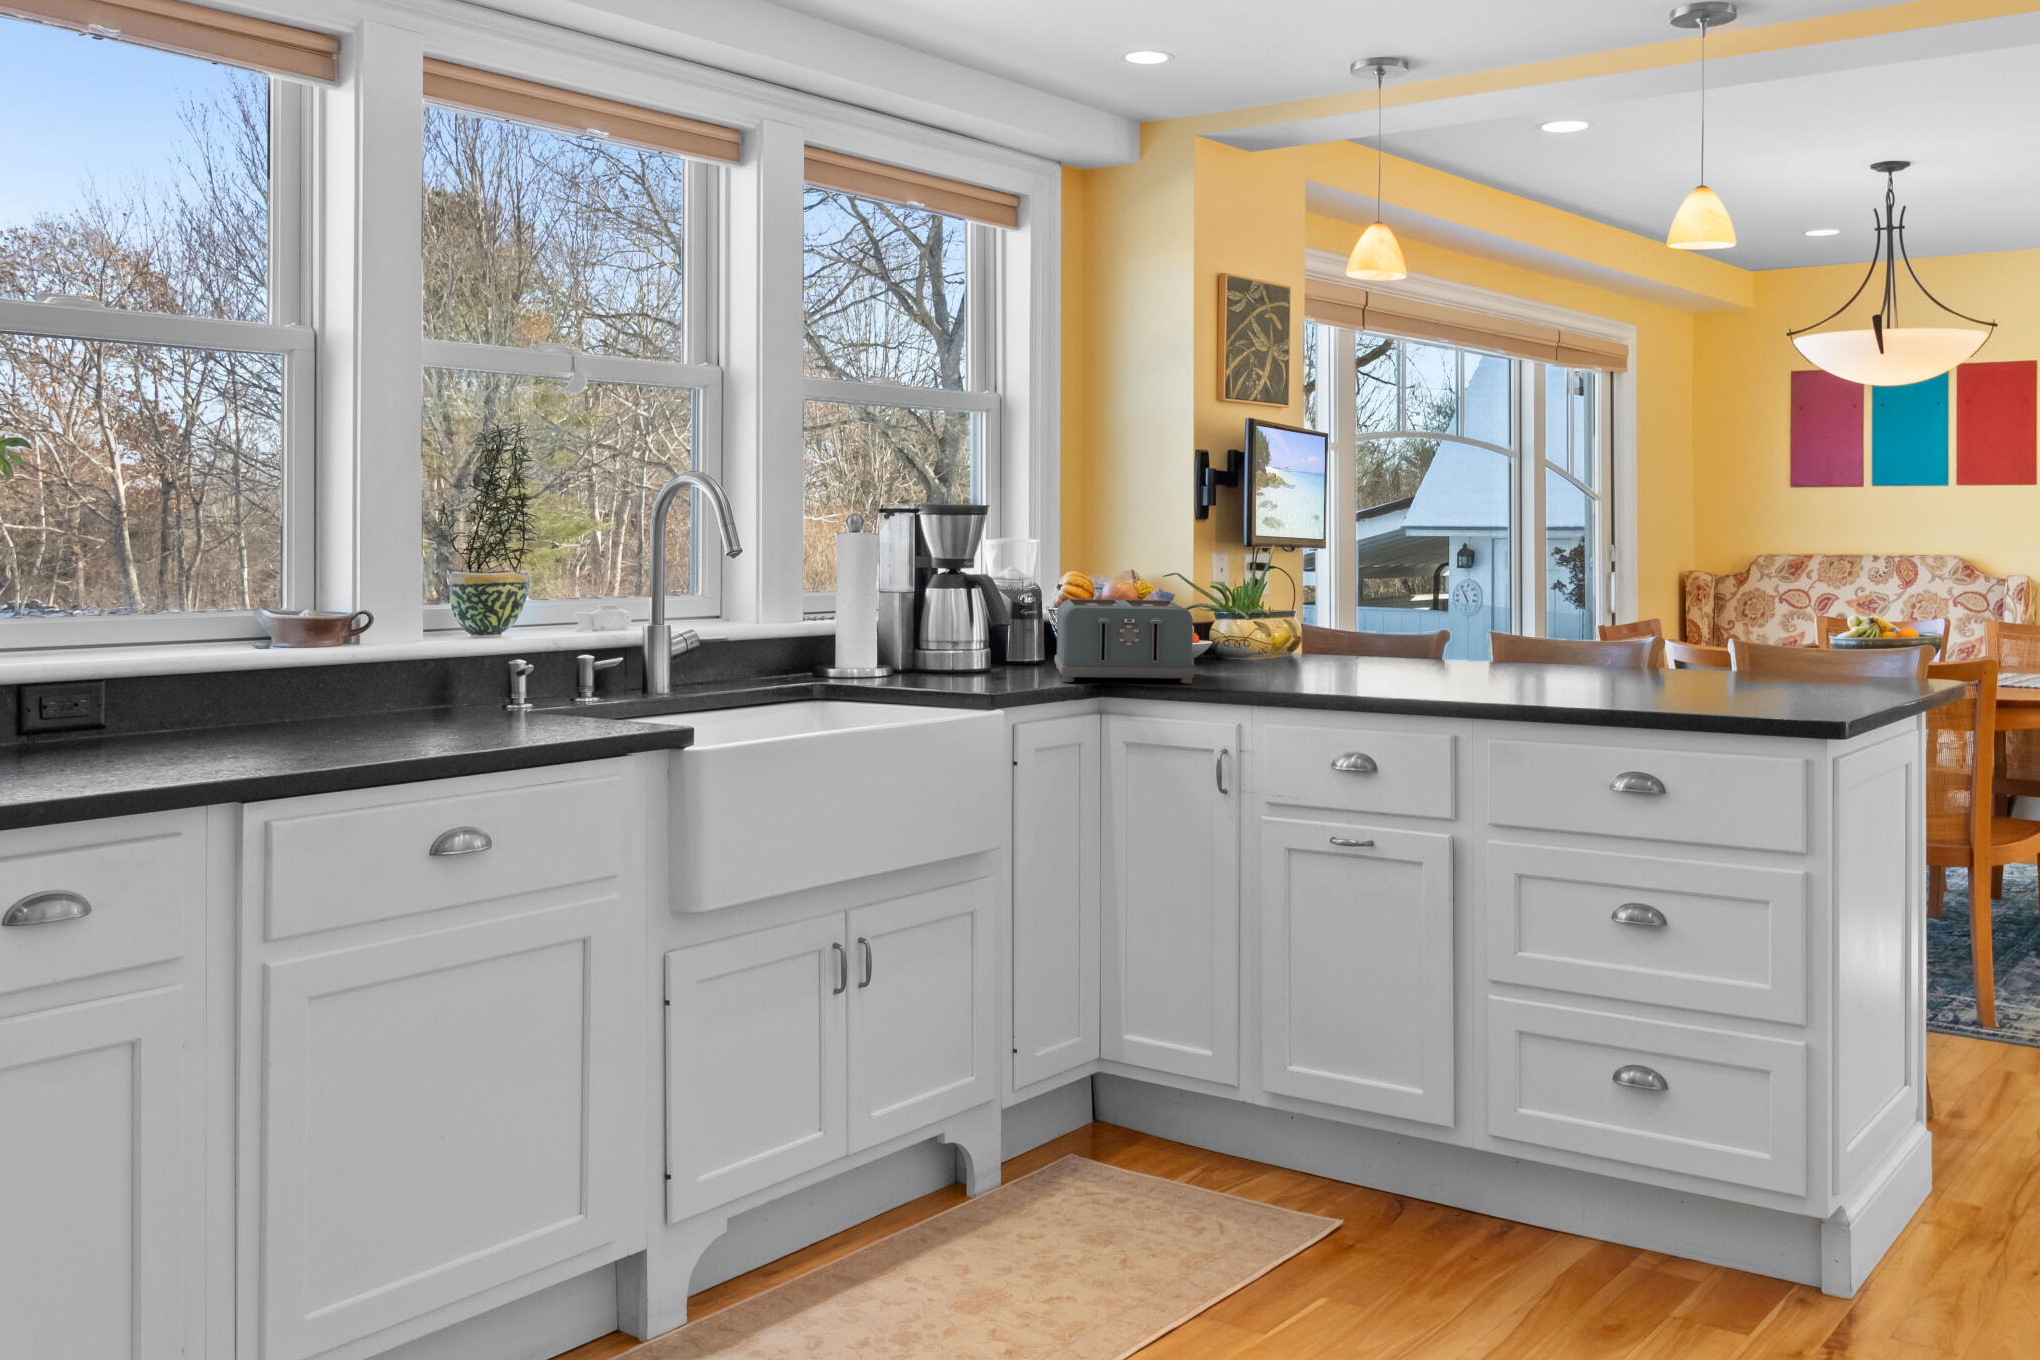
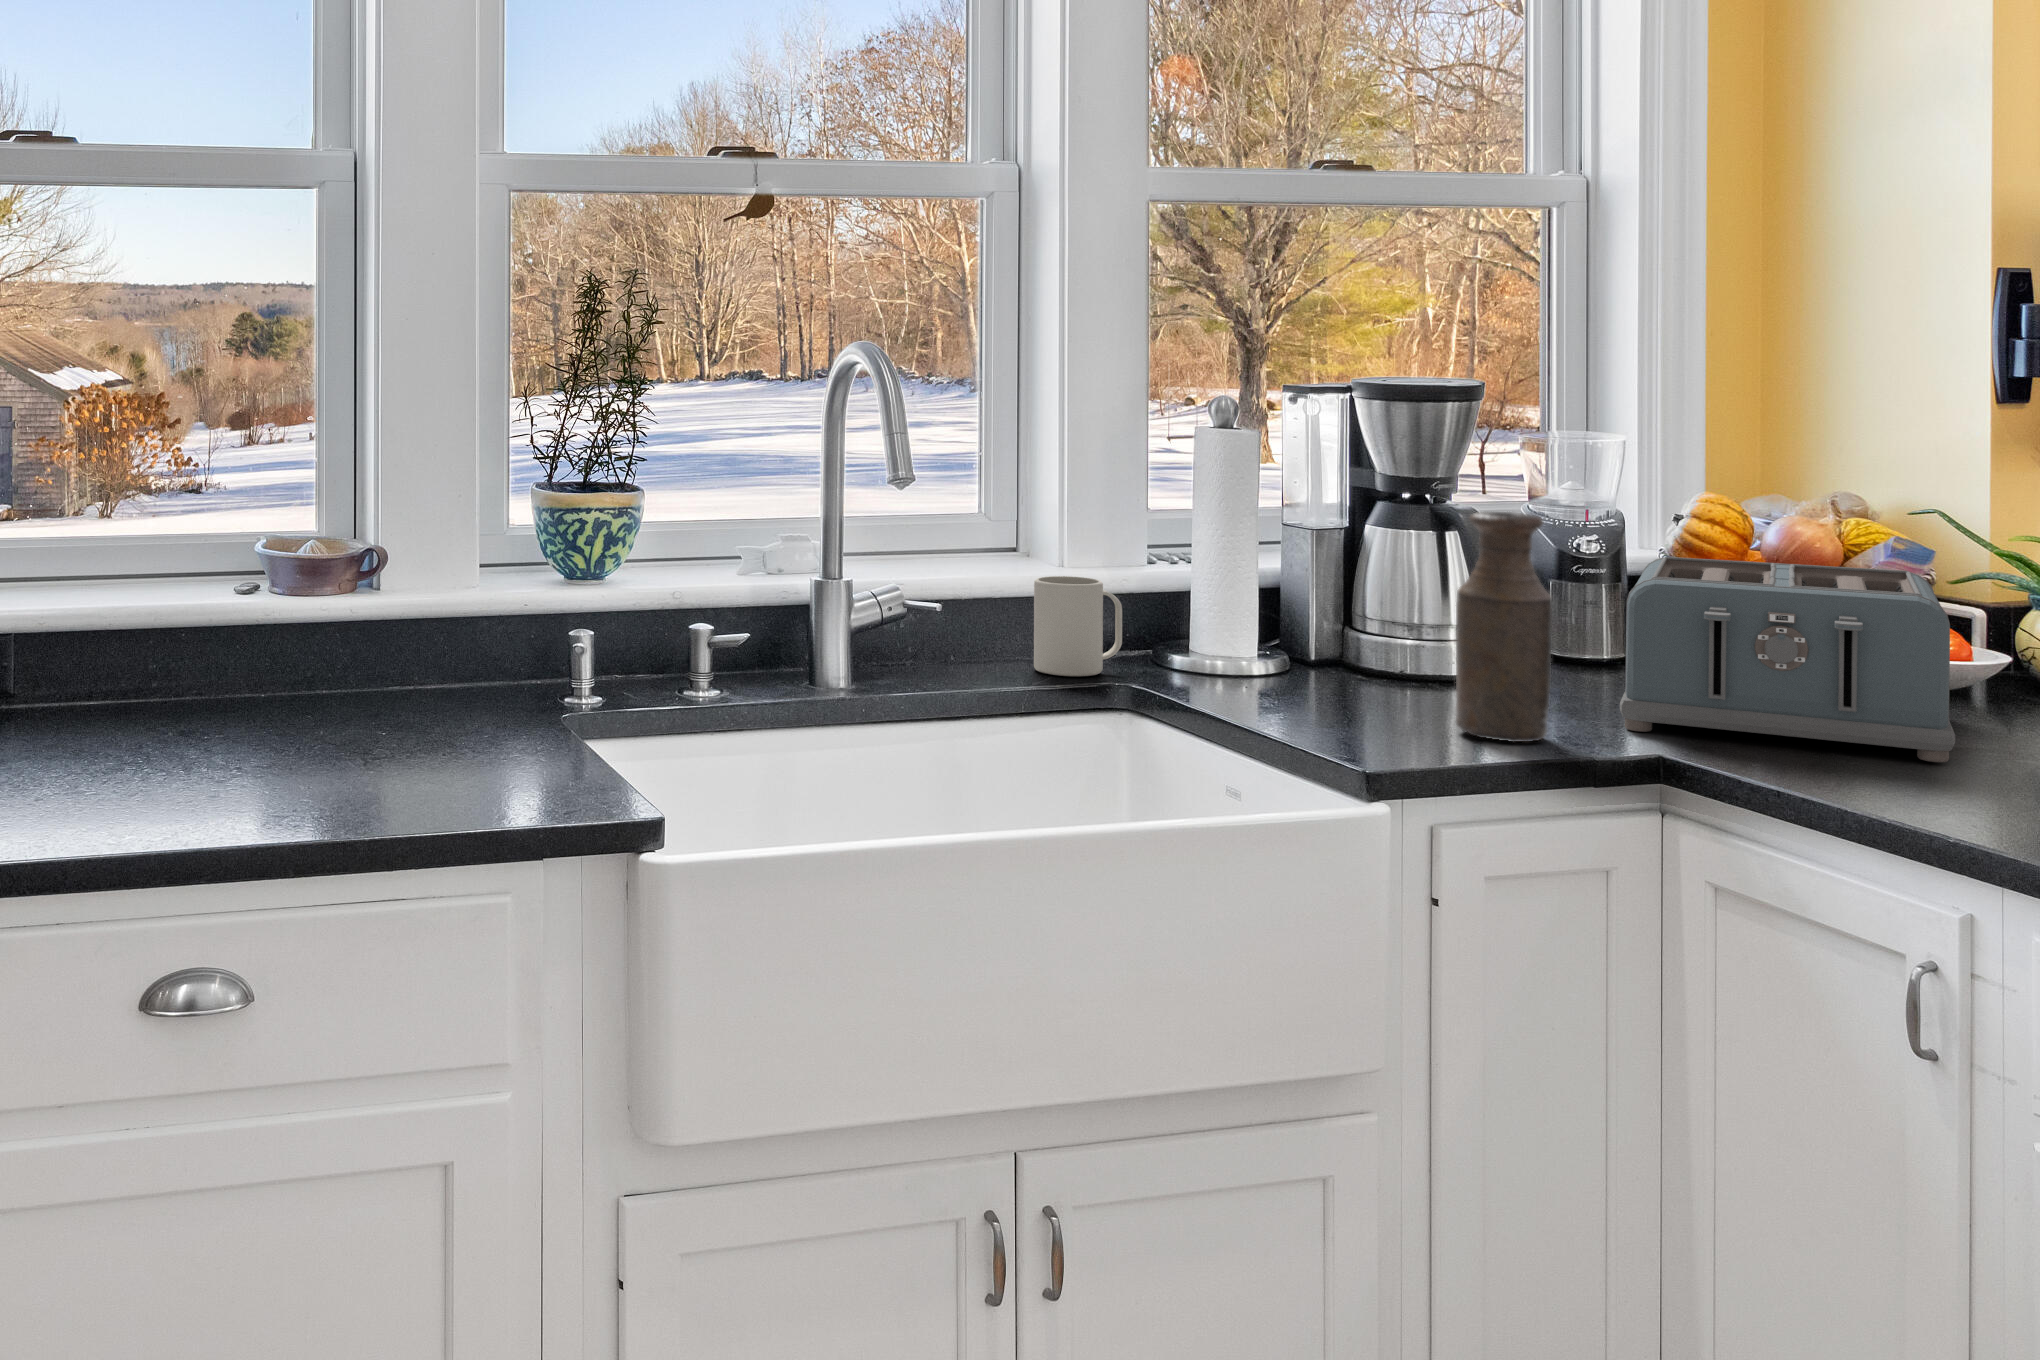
bottle: none [994,573,1038,688] -> present [1456,512,1552,742]
mug: none [759,622,808,679] -> present [1034,576,1122,676]

